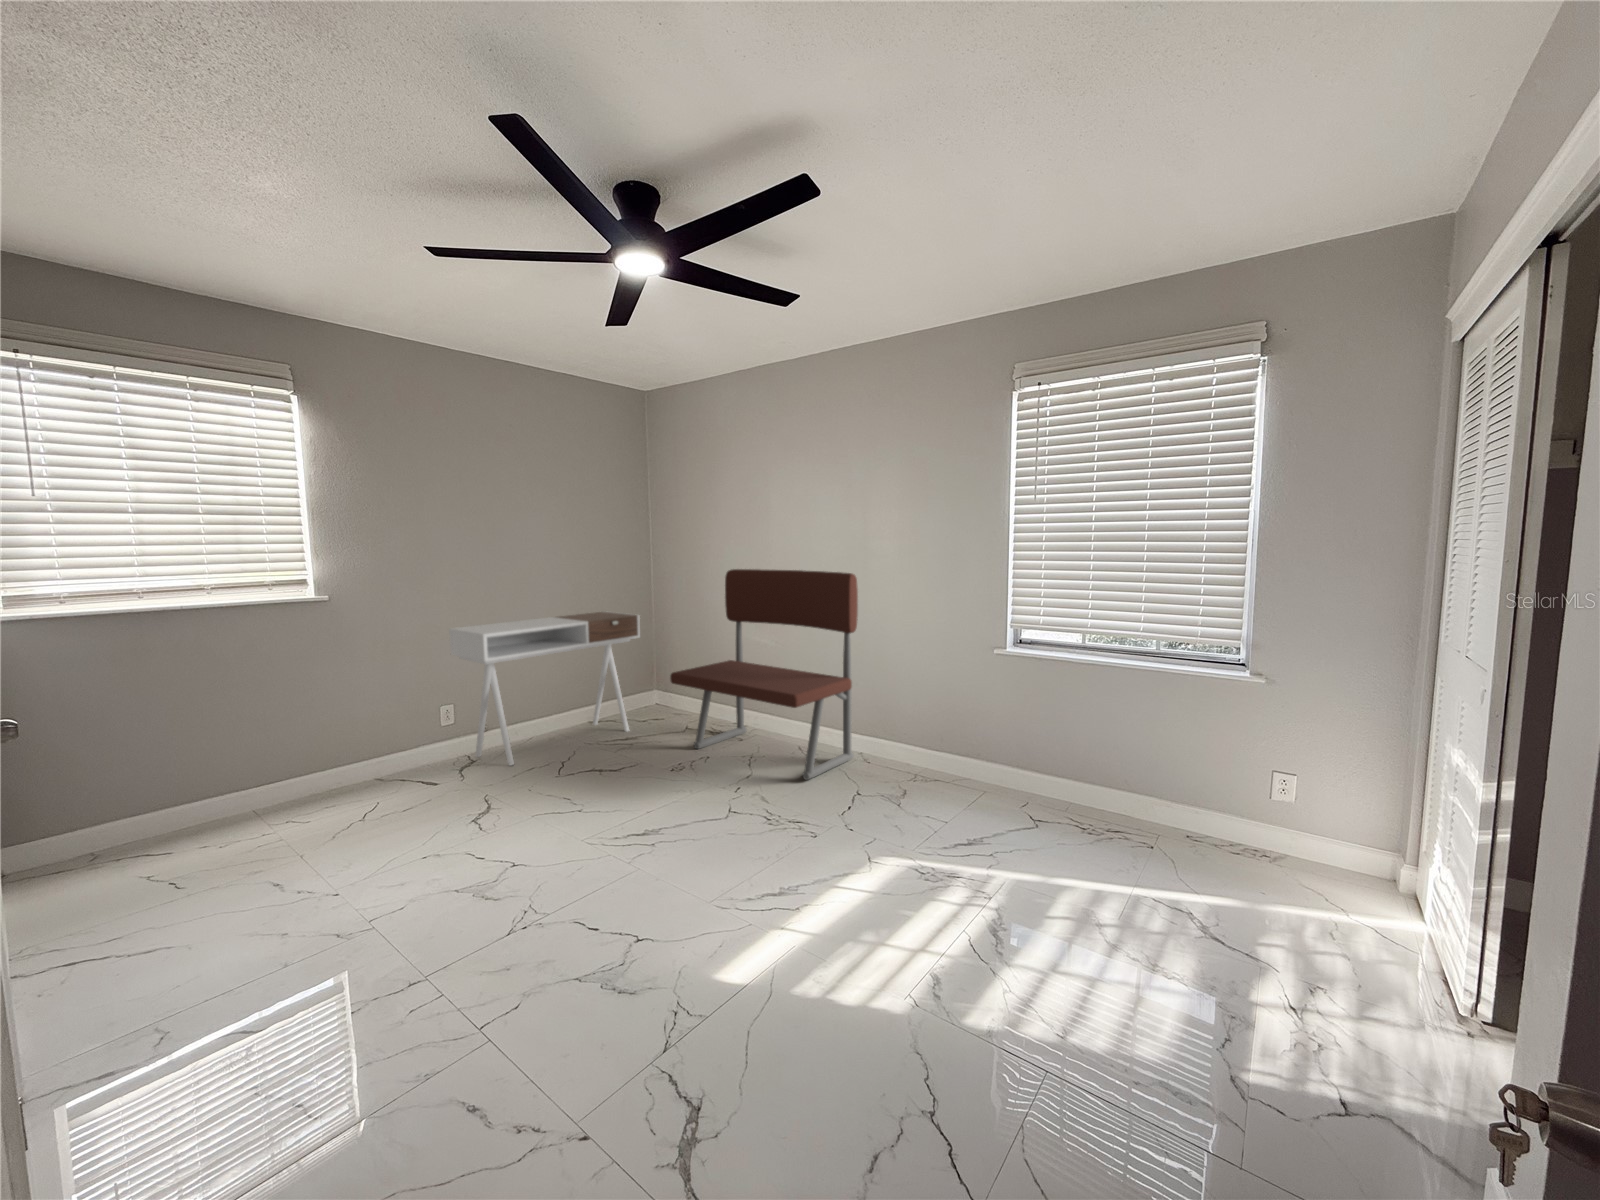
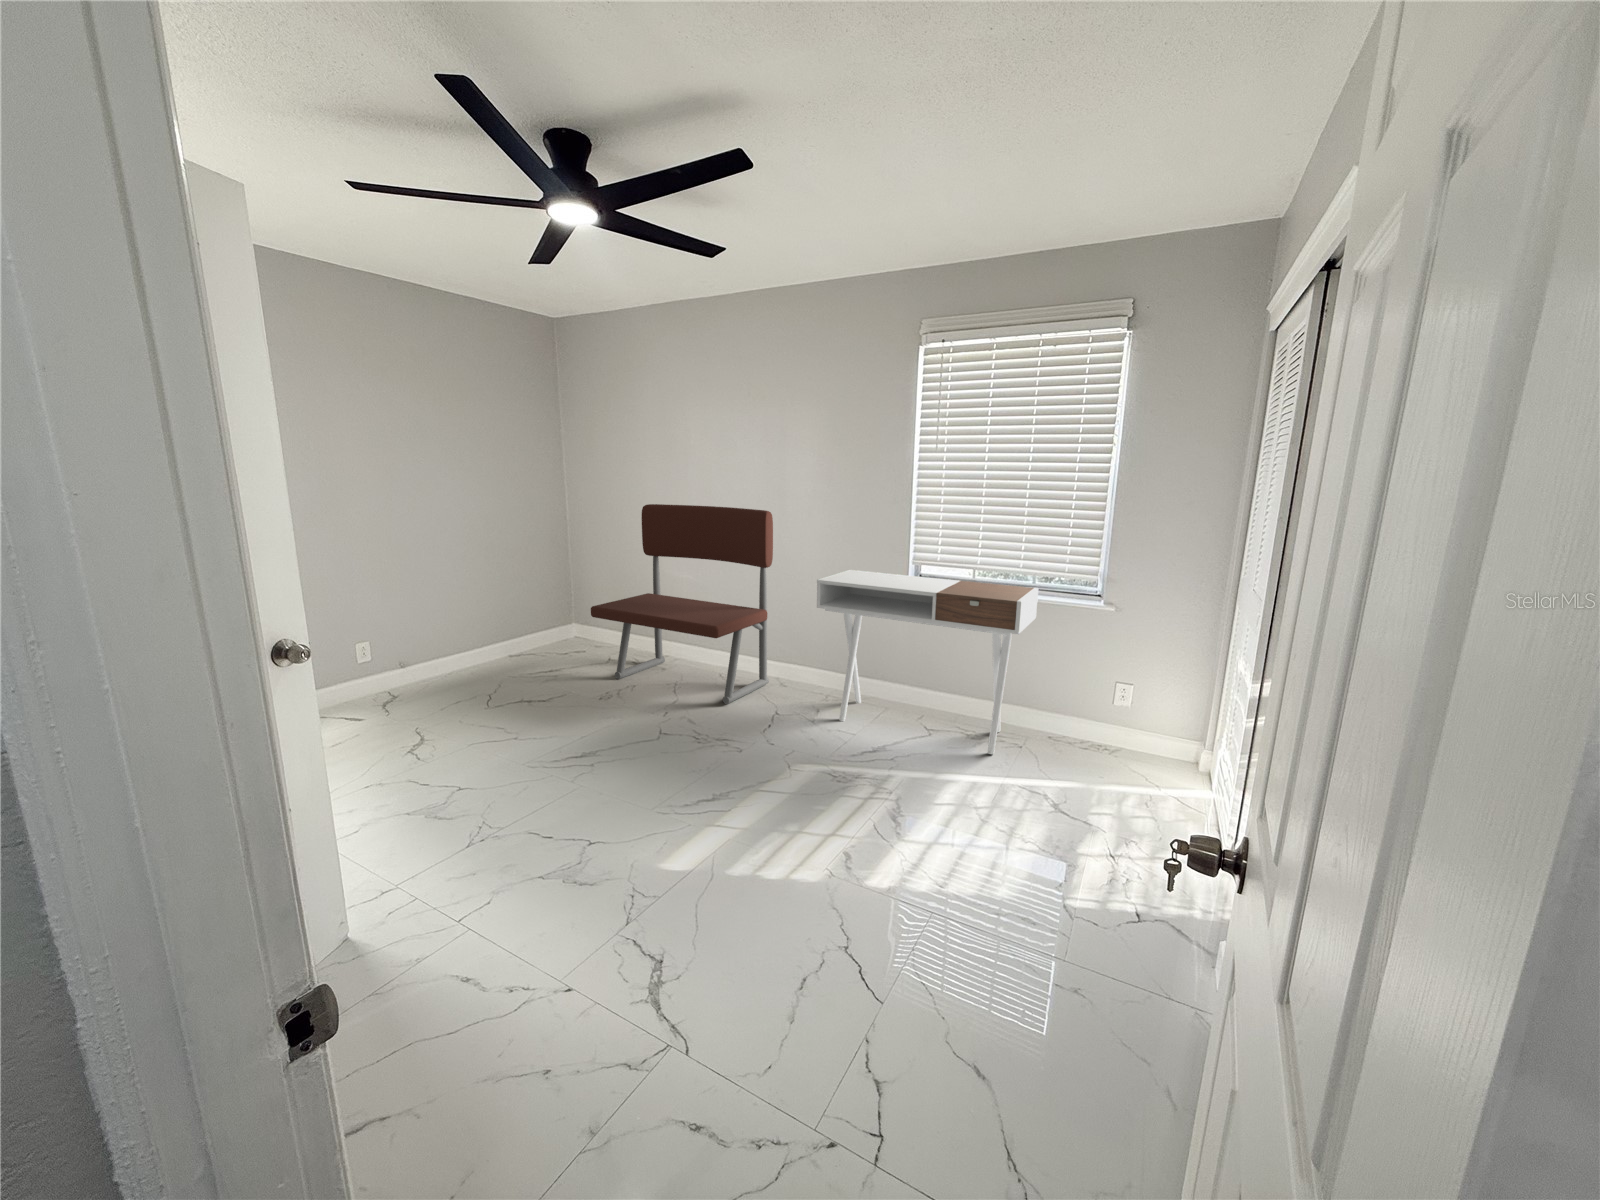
desk: present [449,611,640,766] -> present [817,570,1038,754]

